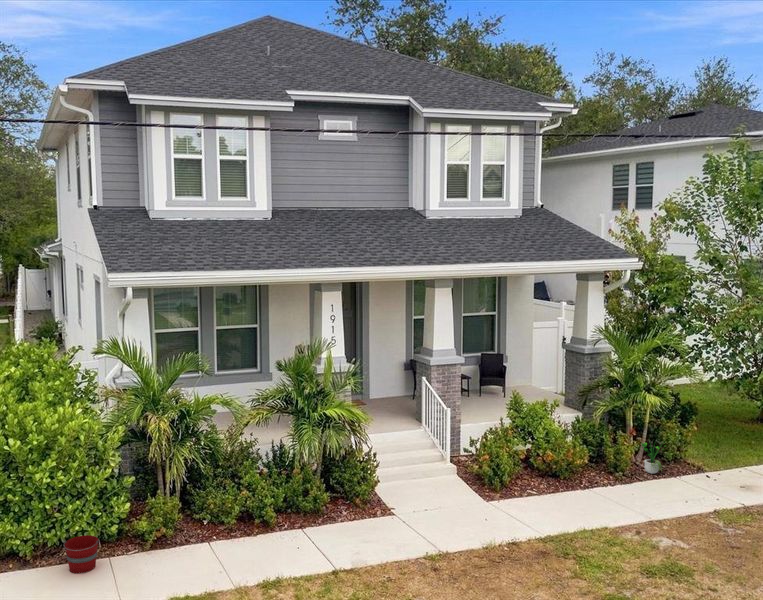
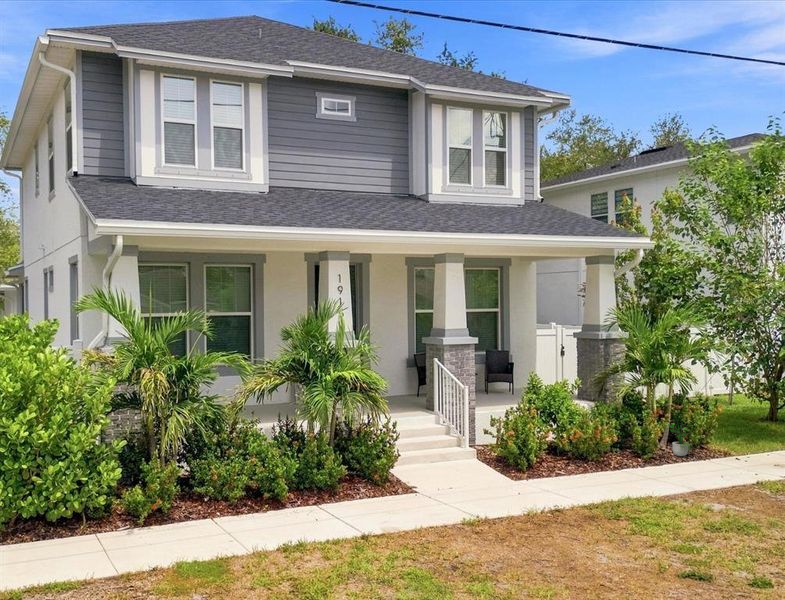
bucket: present [64,535,98,573] -> none [43,503,85,545]

